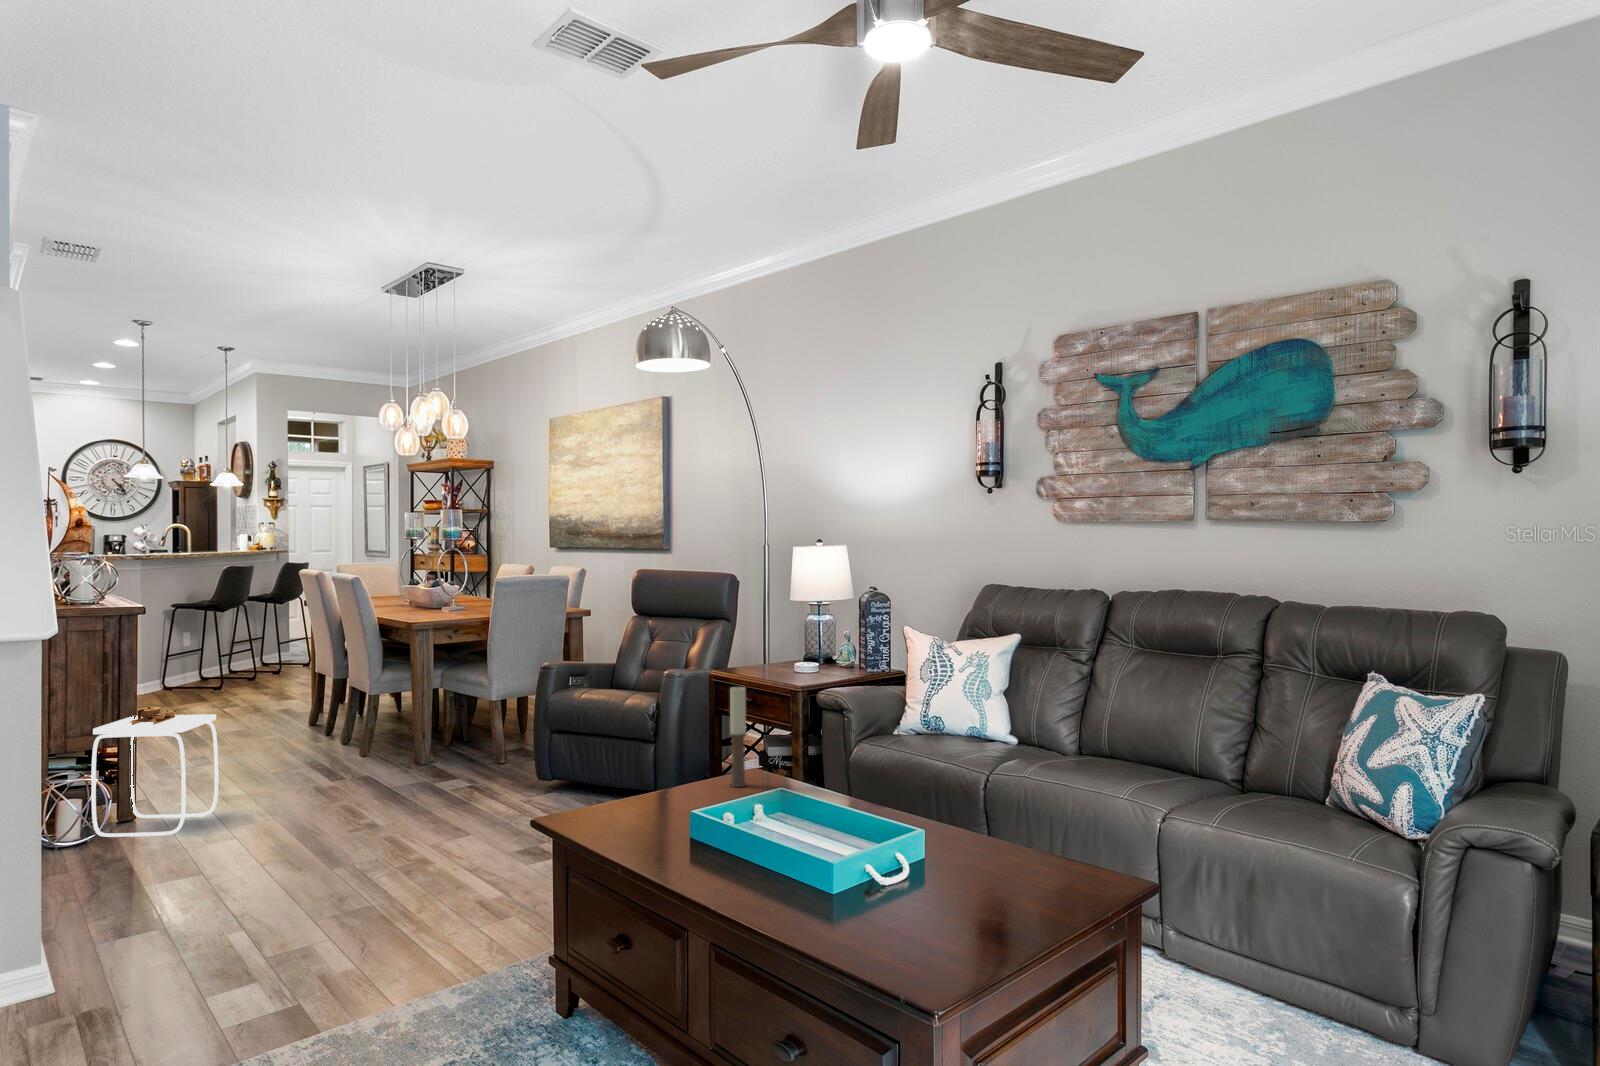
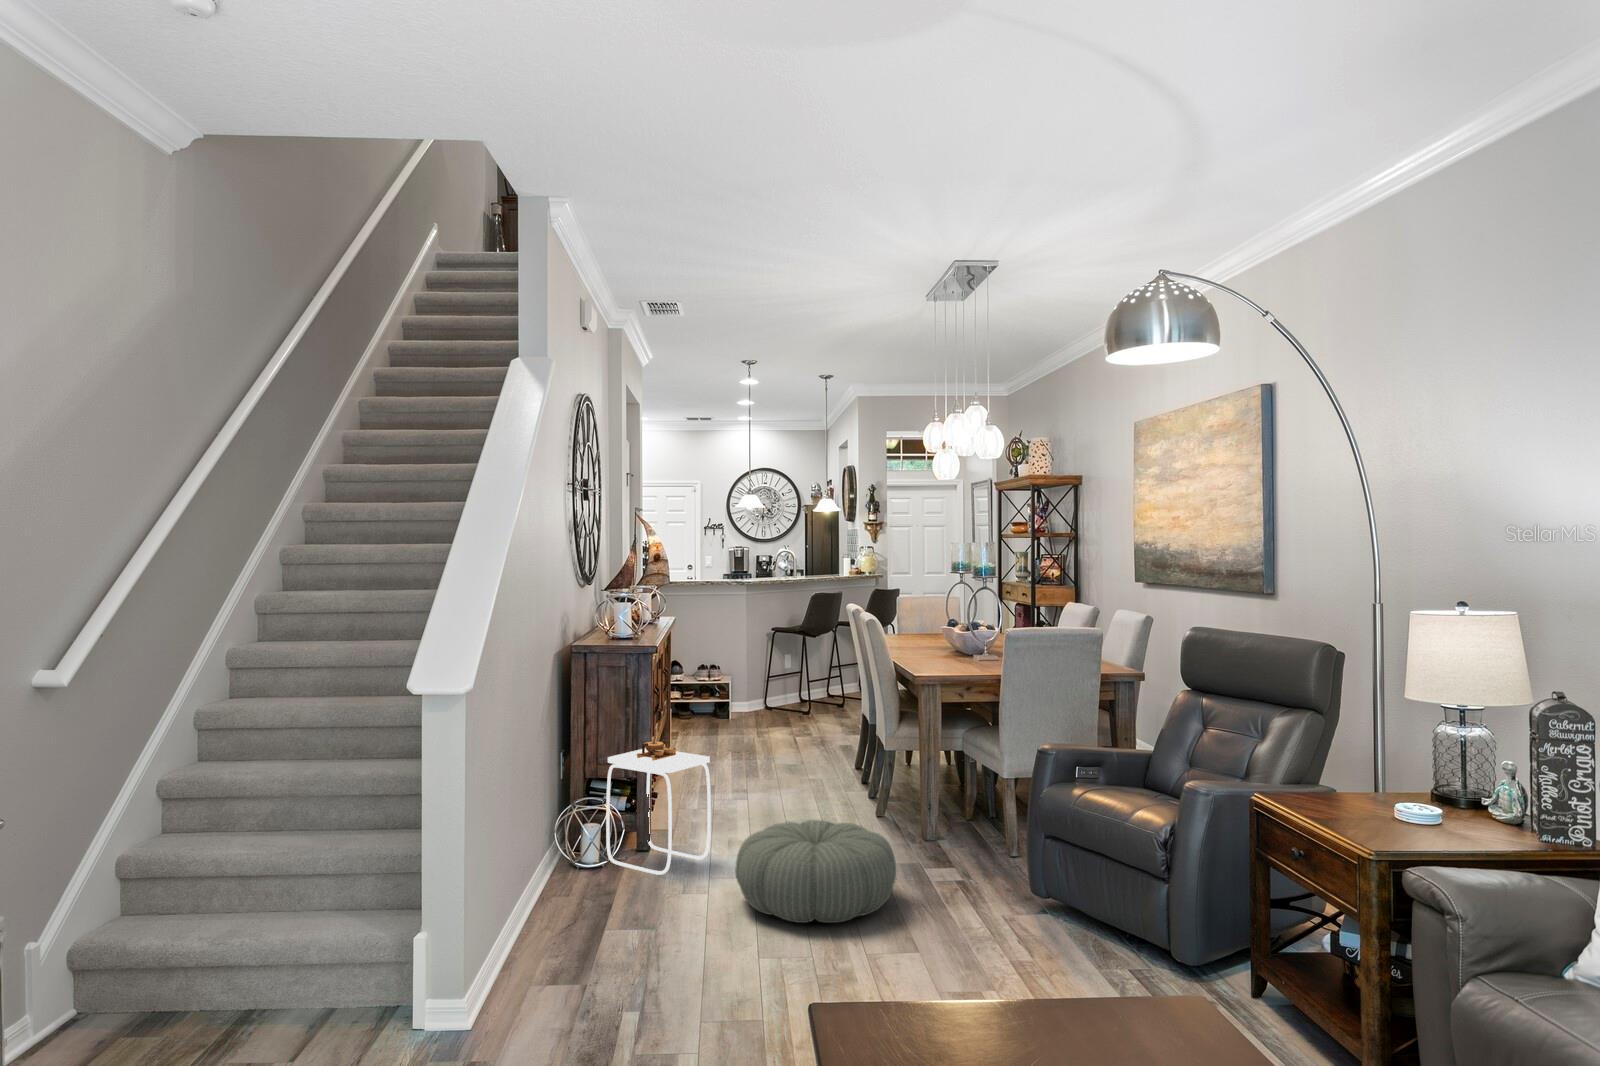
candle: present [730,686,747,787] -> none [1147,859,1176,1030]
pouf: none [273,751,431,838] -> present [735,820,896,923]

